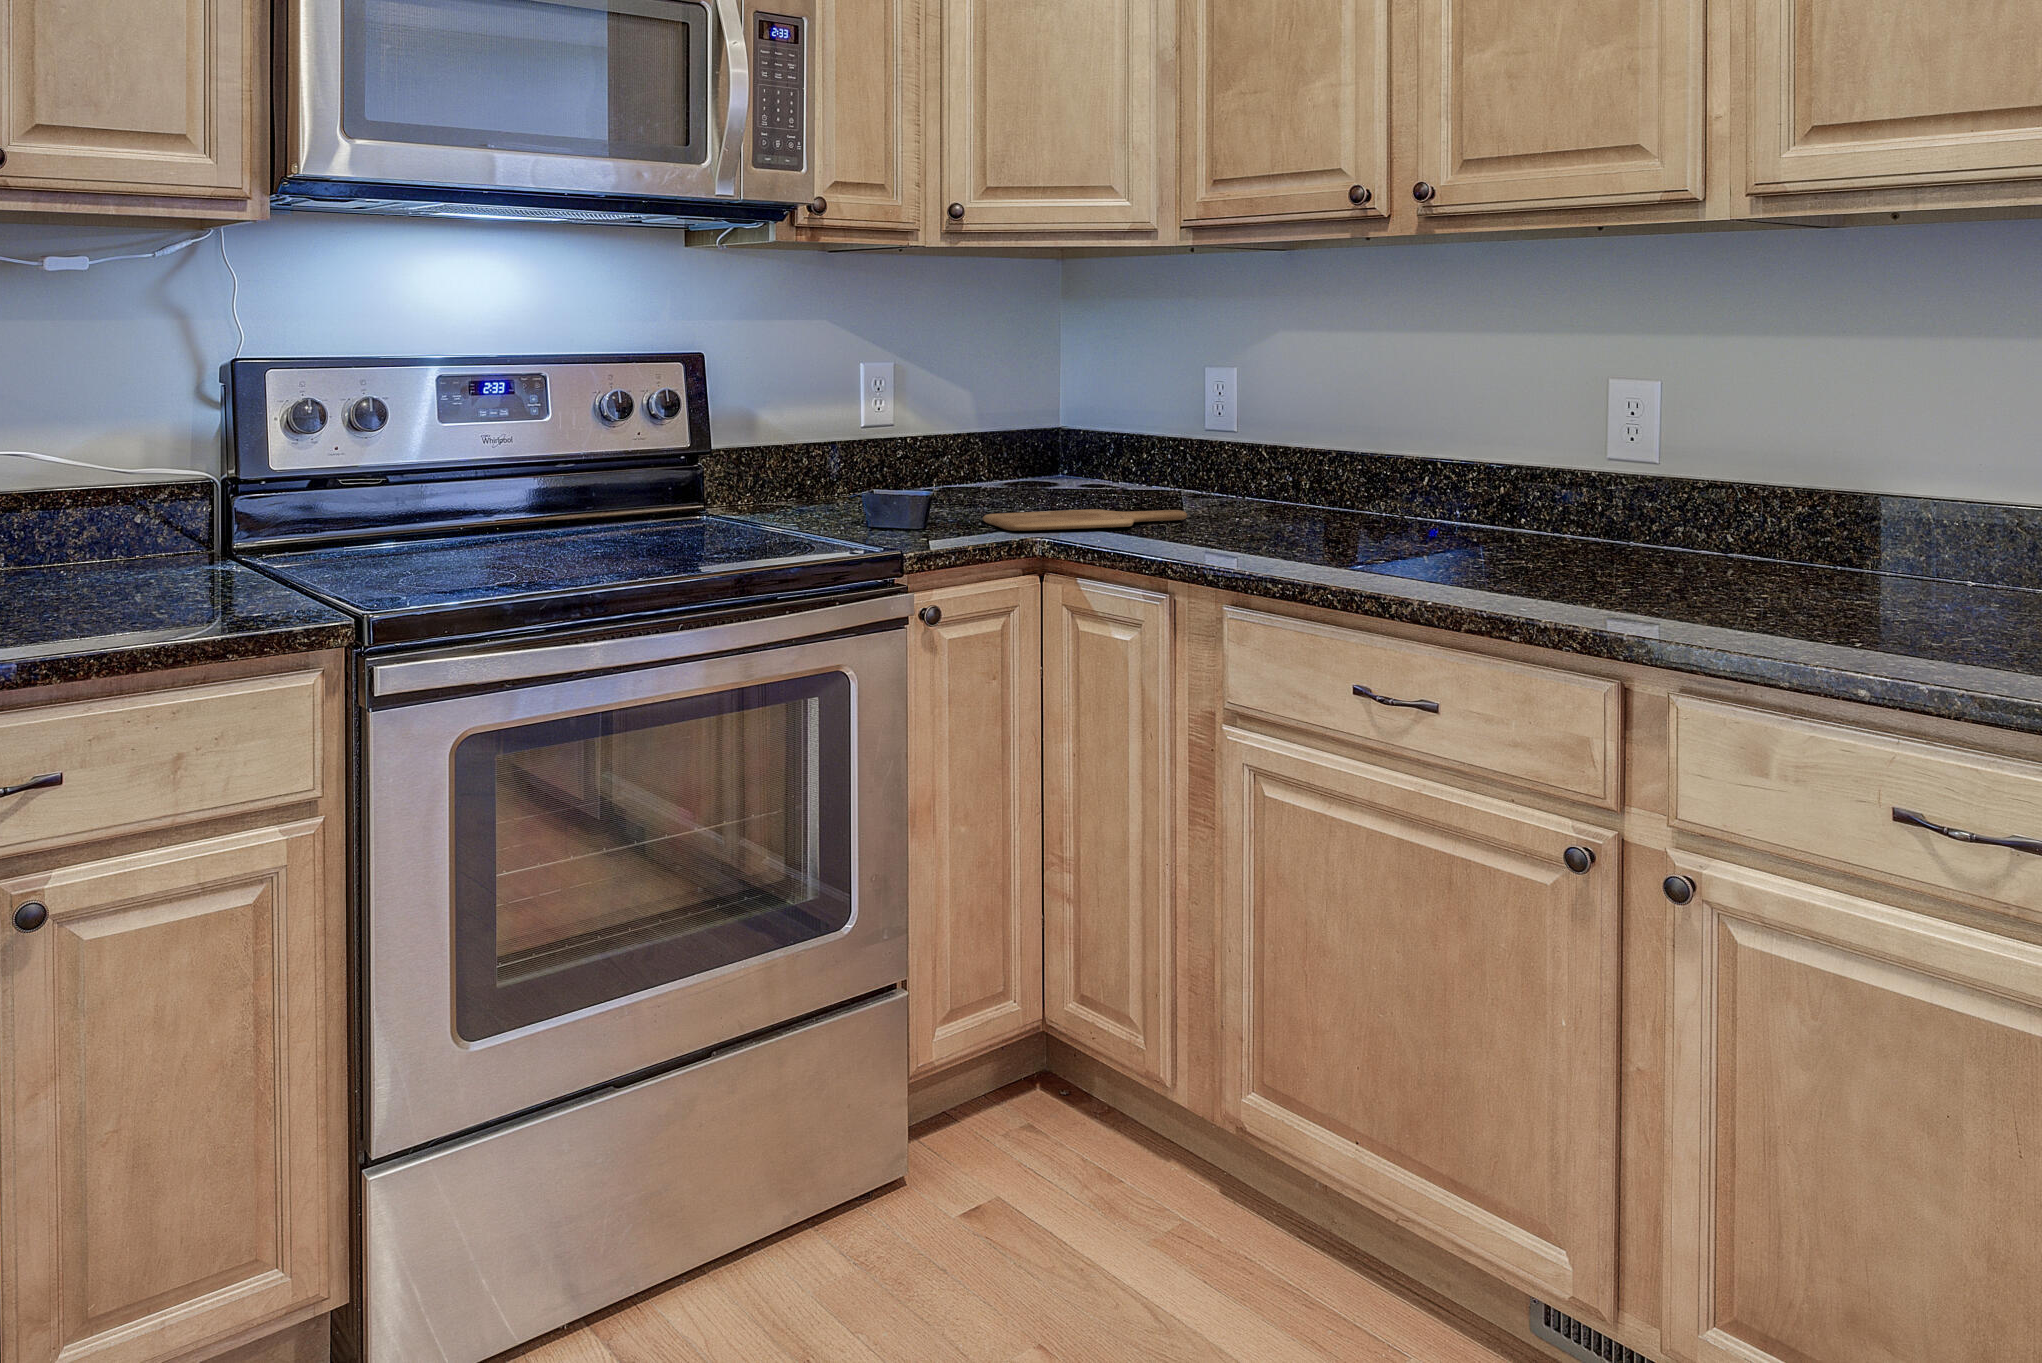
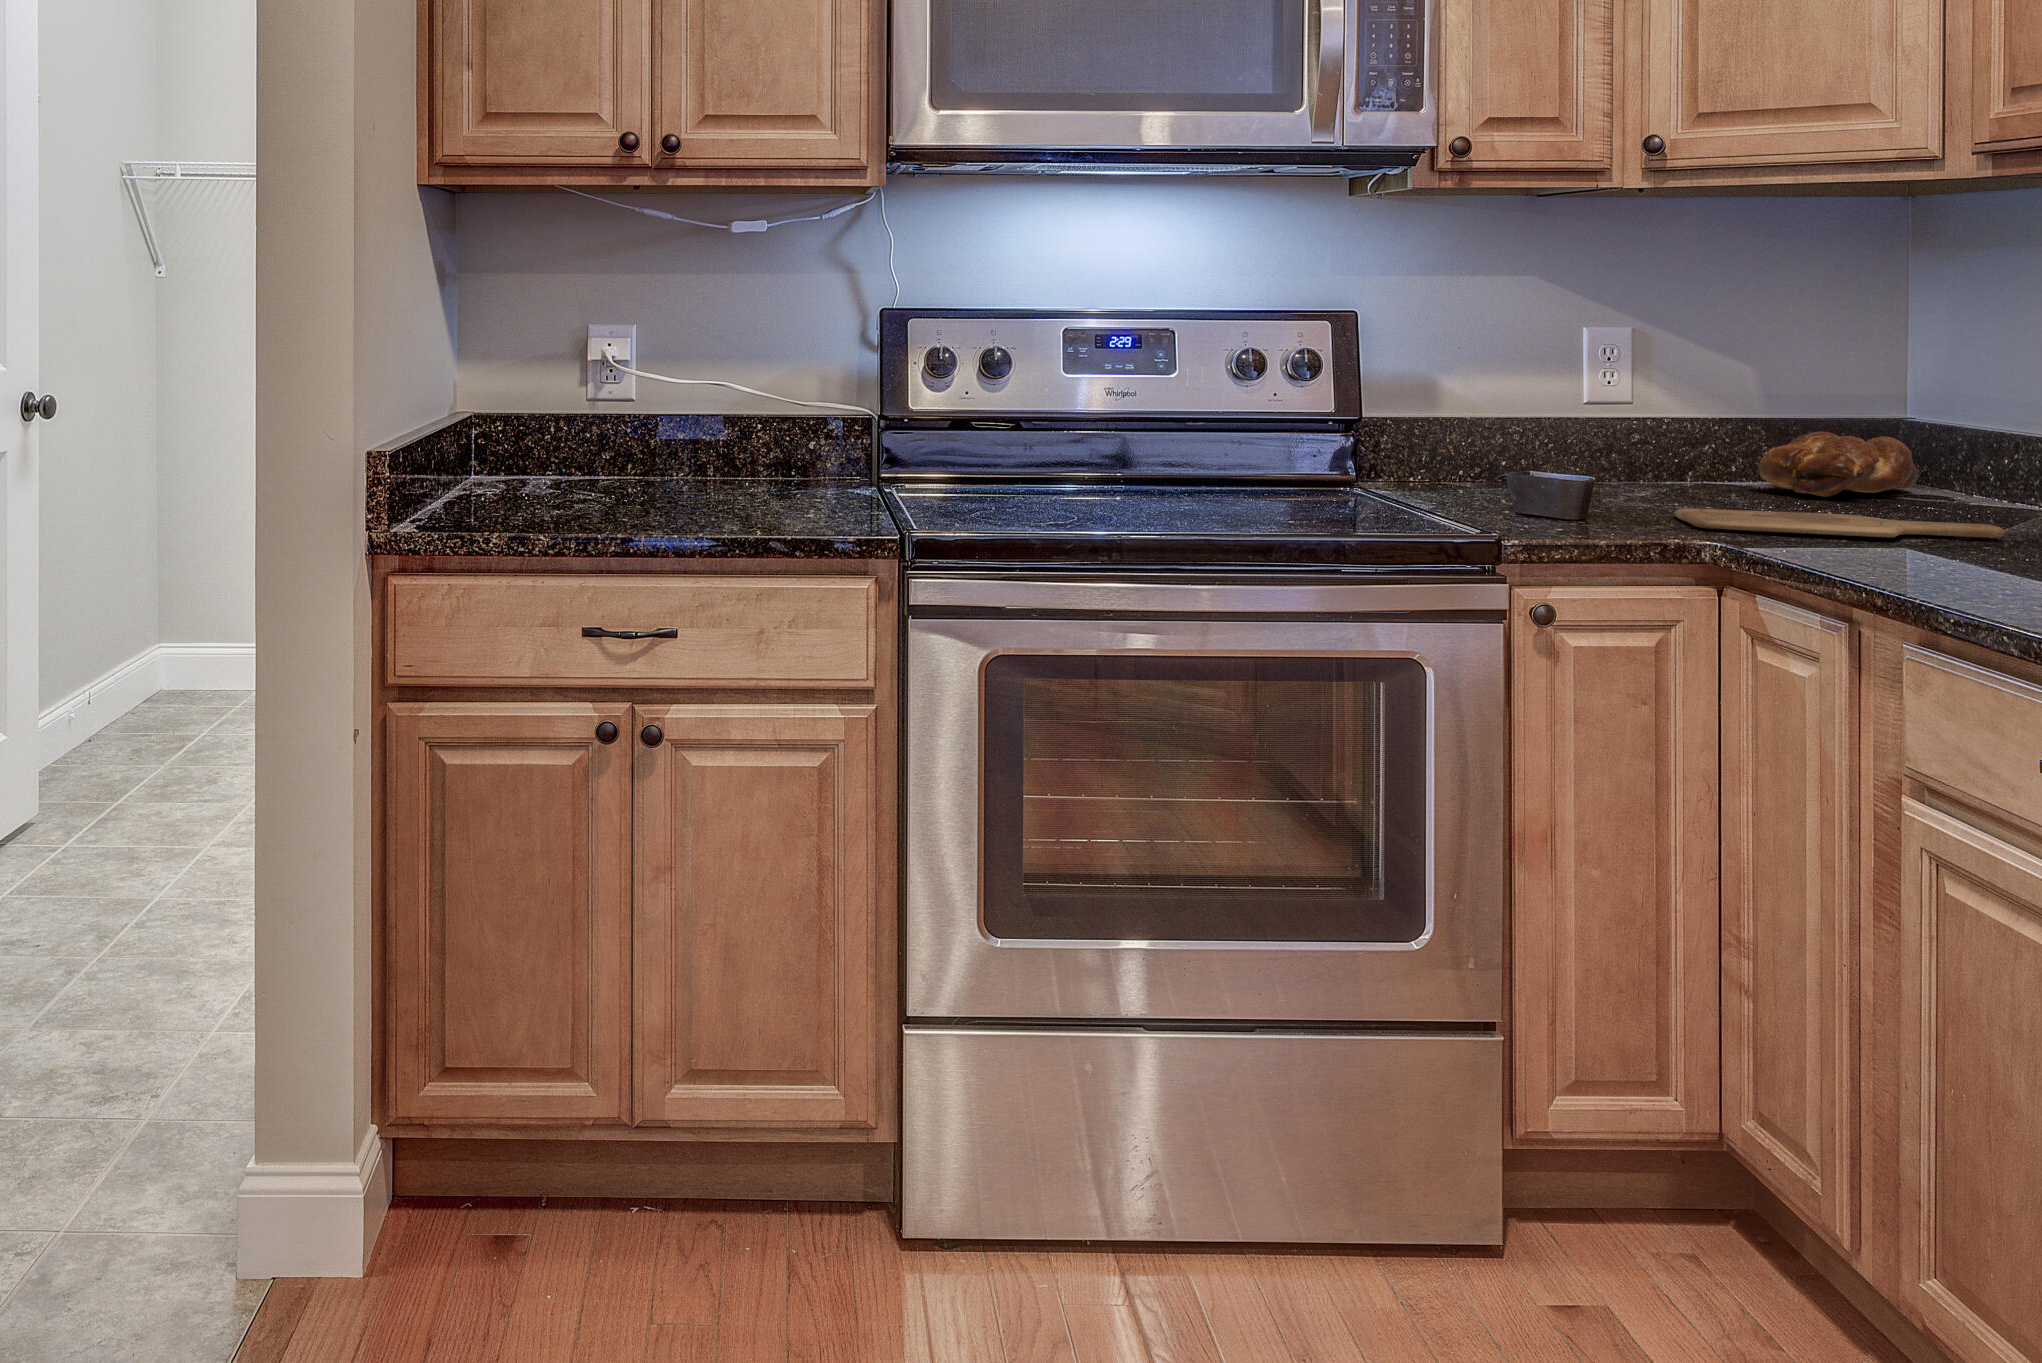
bread loaf: none [1009,441,1102,493] -> present [1759,431,1918,497]

